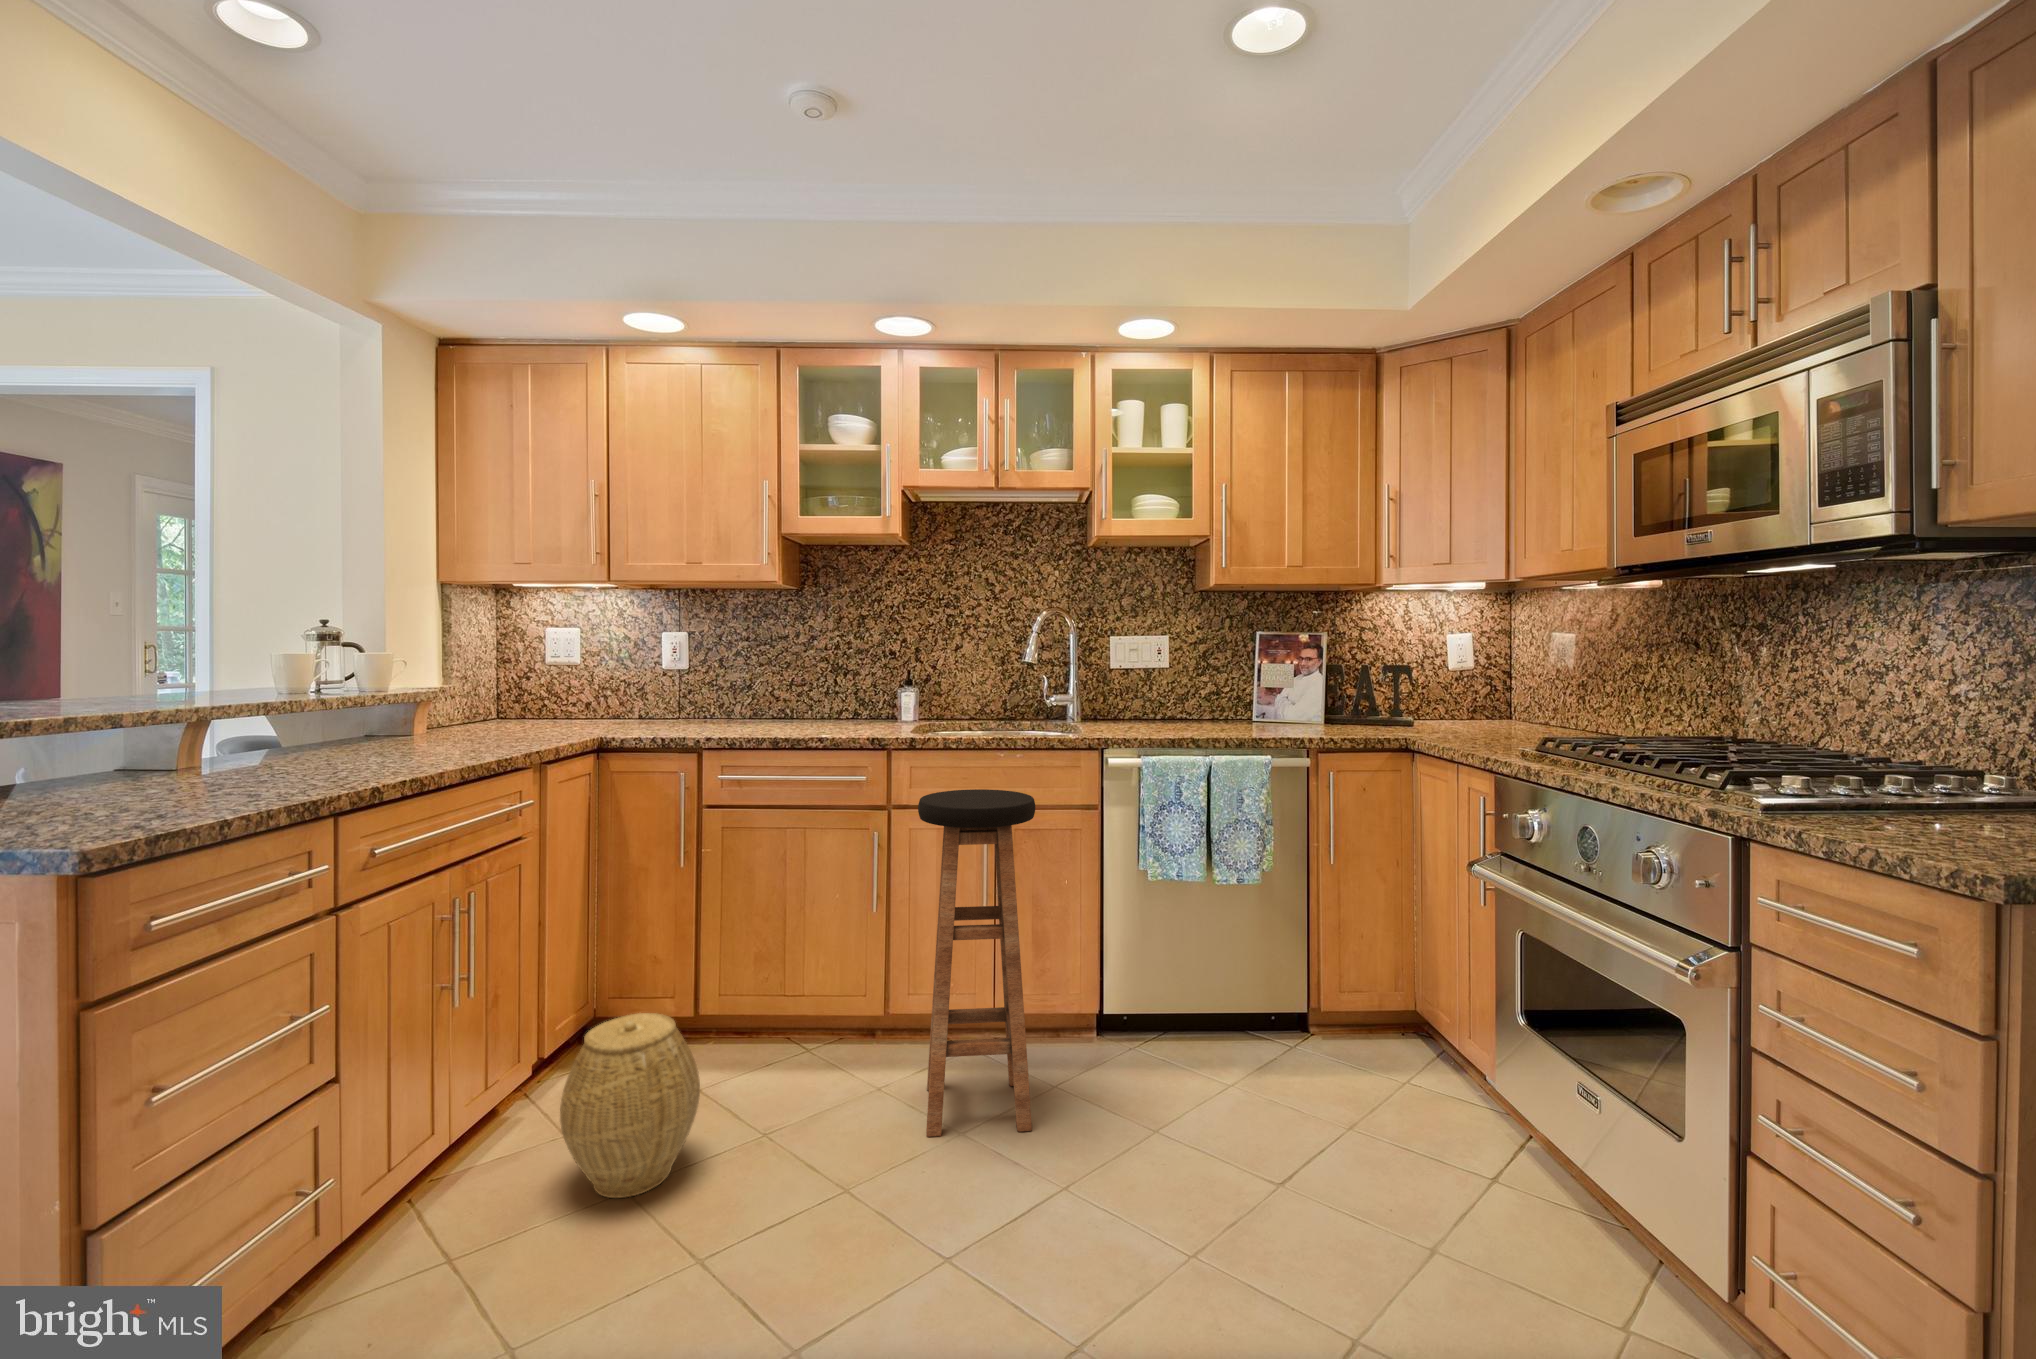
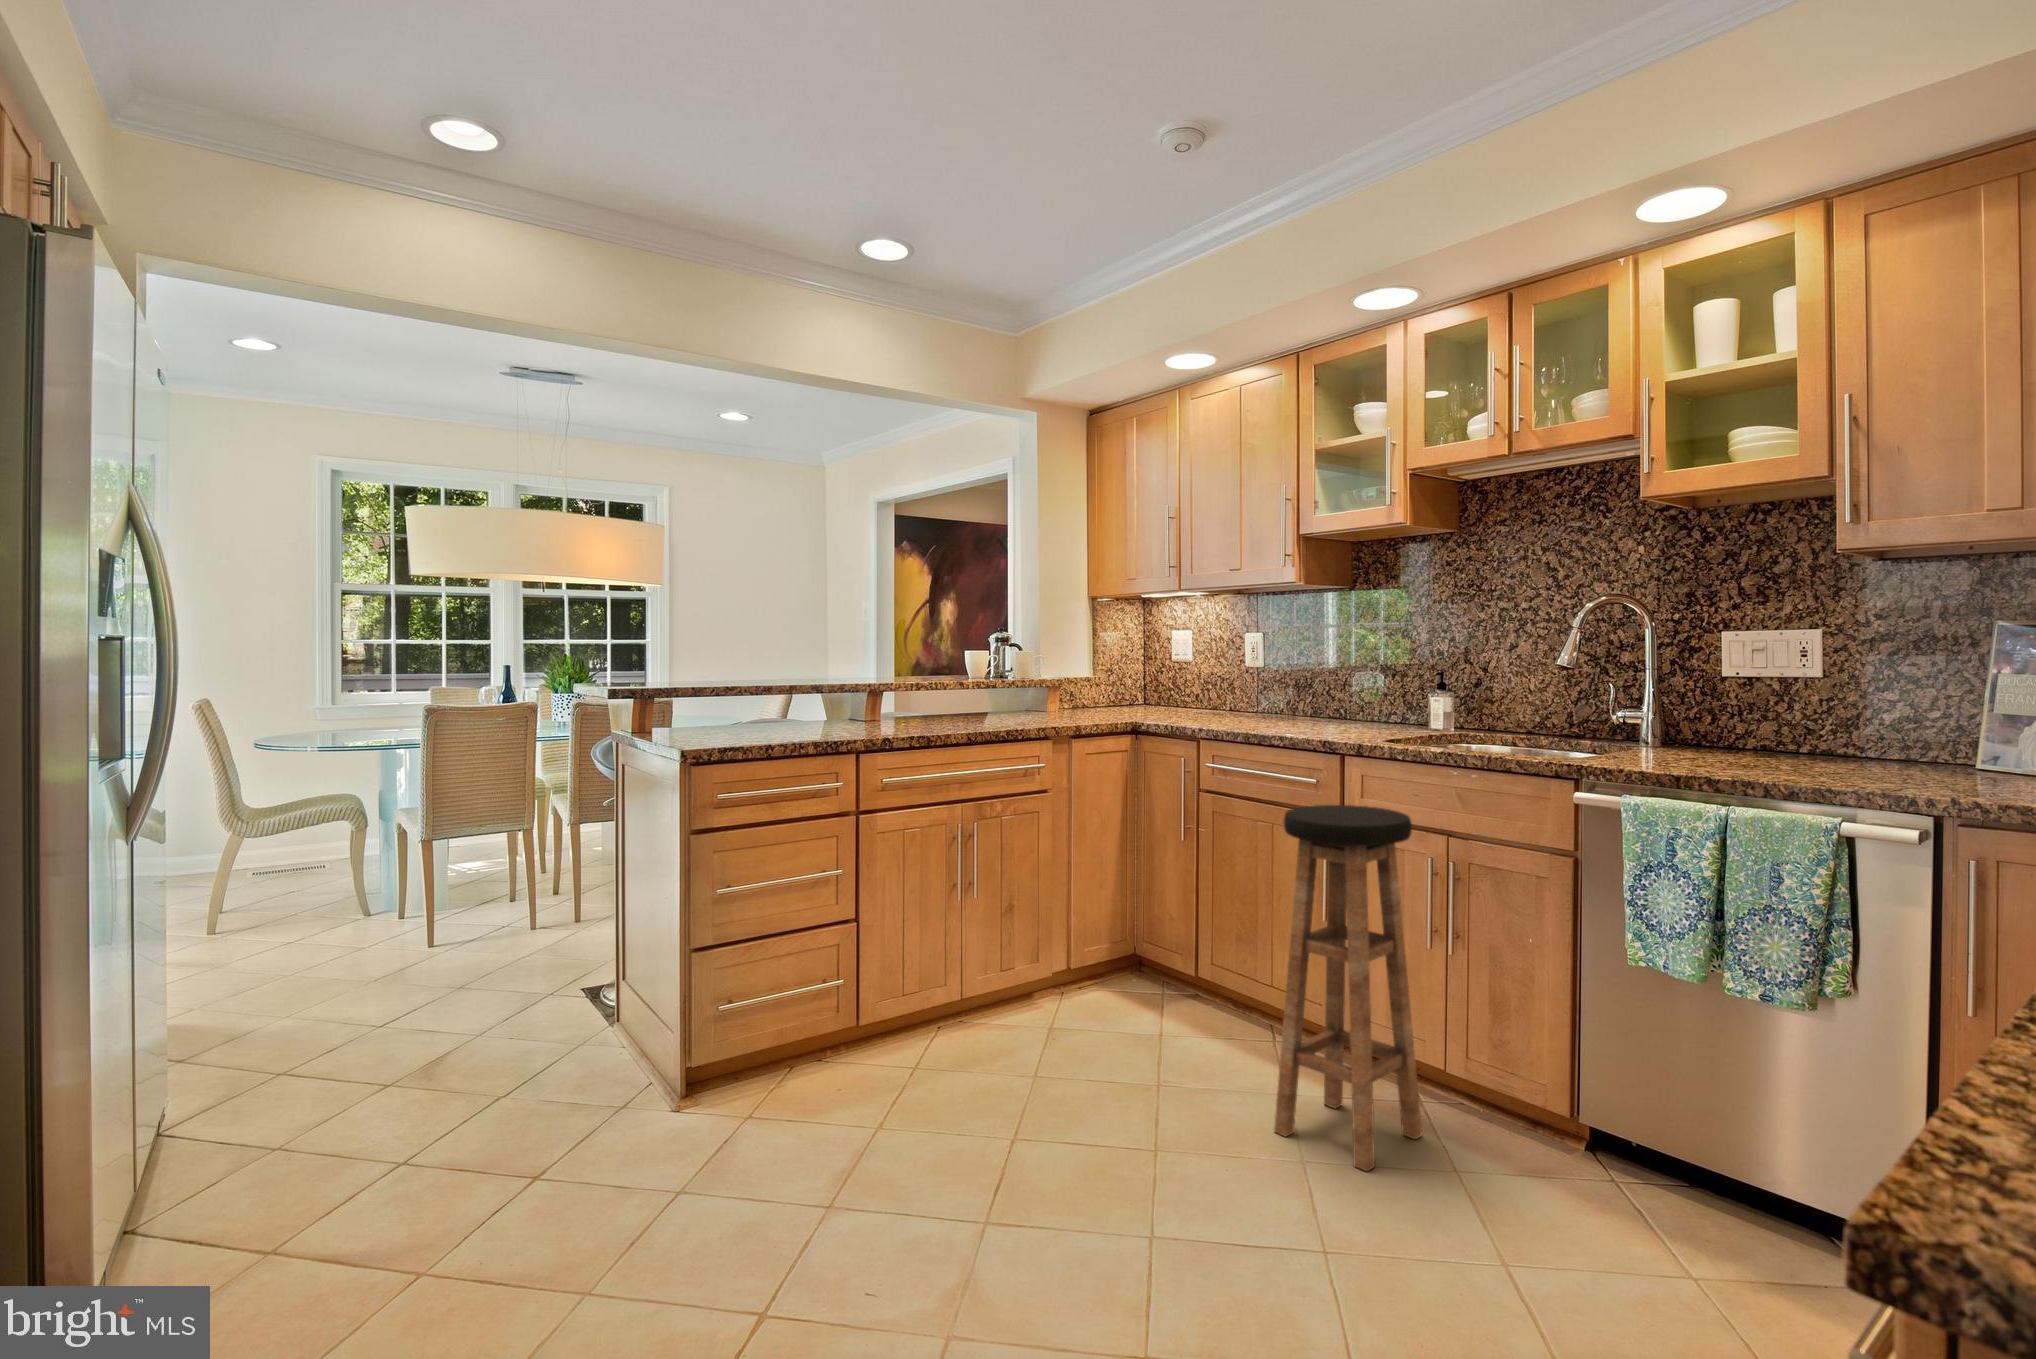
woven basket: present [560,1013,700,1198] -> none [1018,941,1115,1073]

